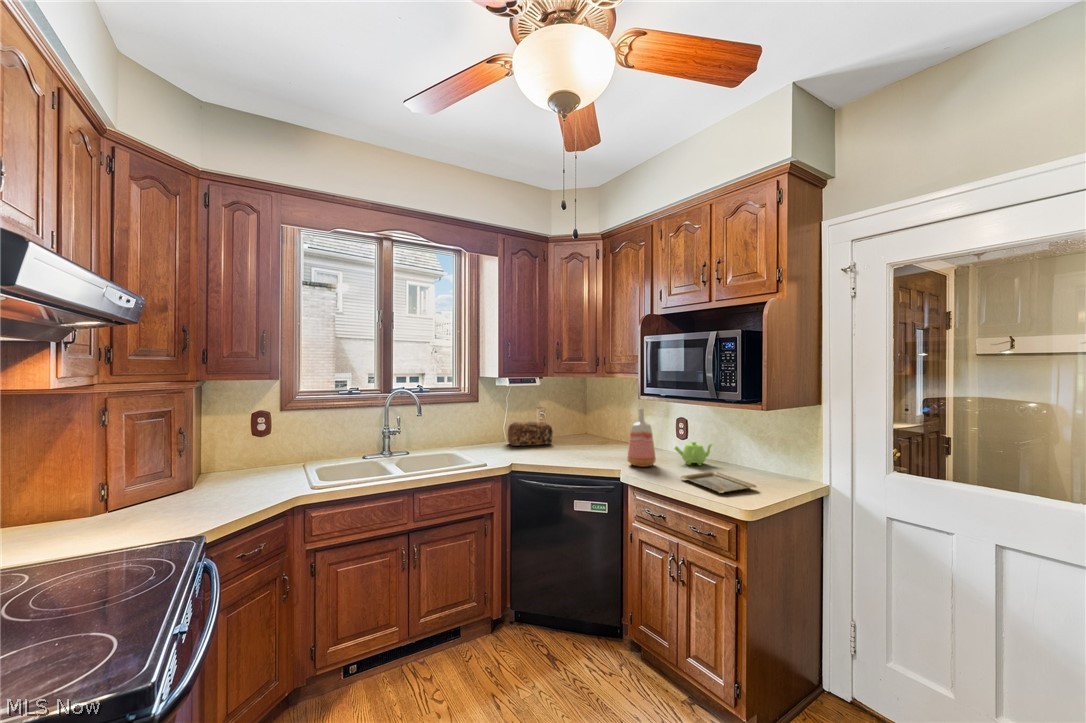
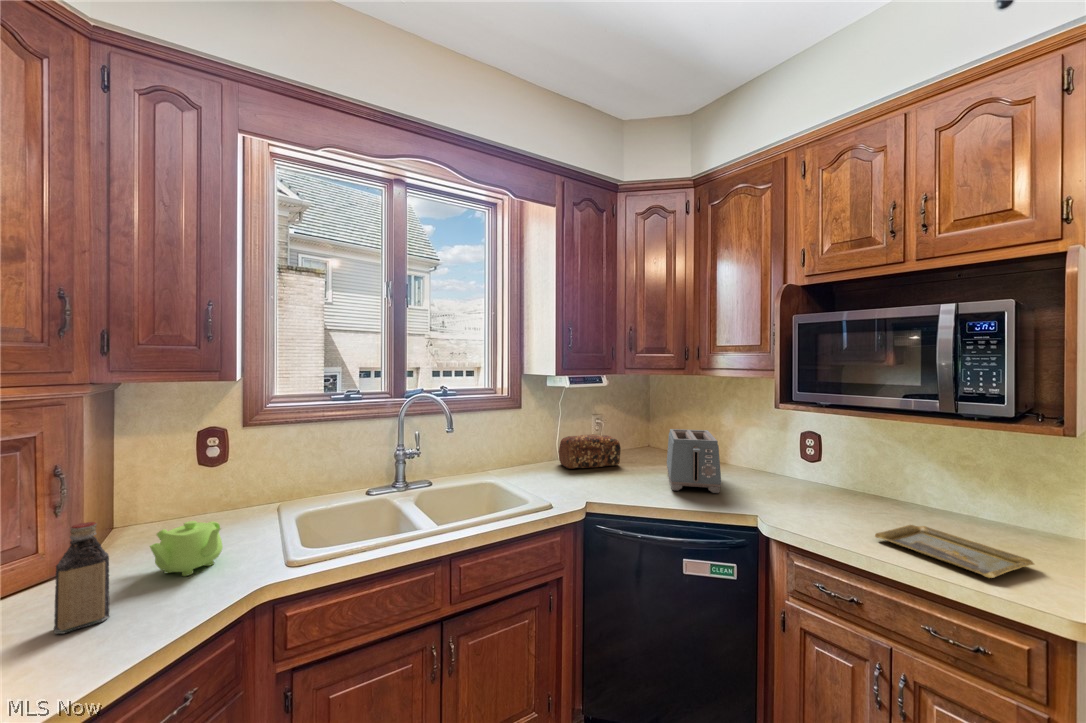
vase: present [627,408,656,467] -> none [759,423,805,510]
toaster: none [575,416,613,459] -> present [667,429,721,493]
teapot: present [674,442,713,466] -> present [150,521,223,576]
bottle: none [191,454,218,510] -> present [54,522,110,634]

